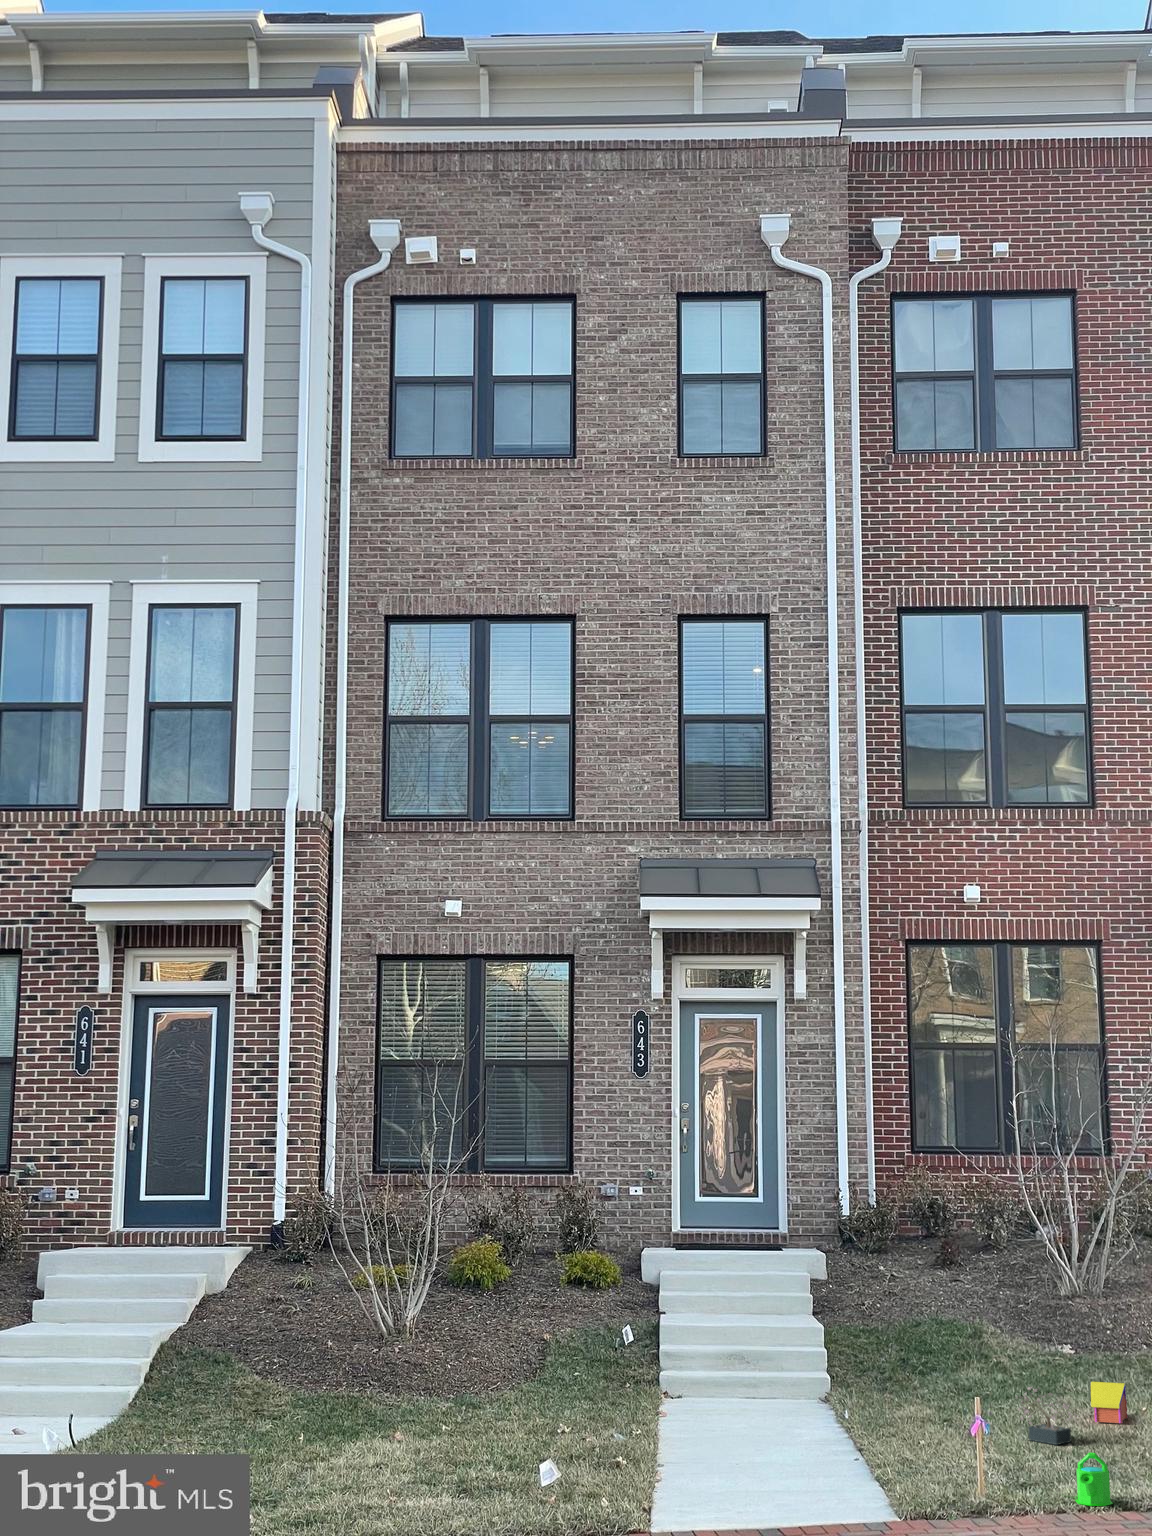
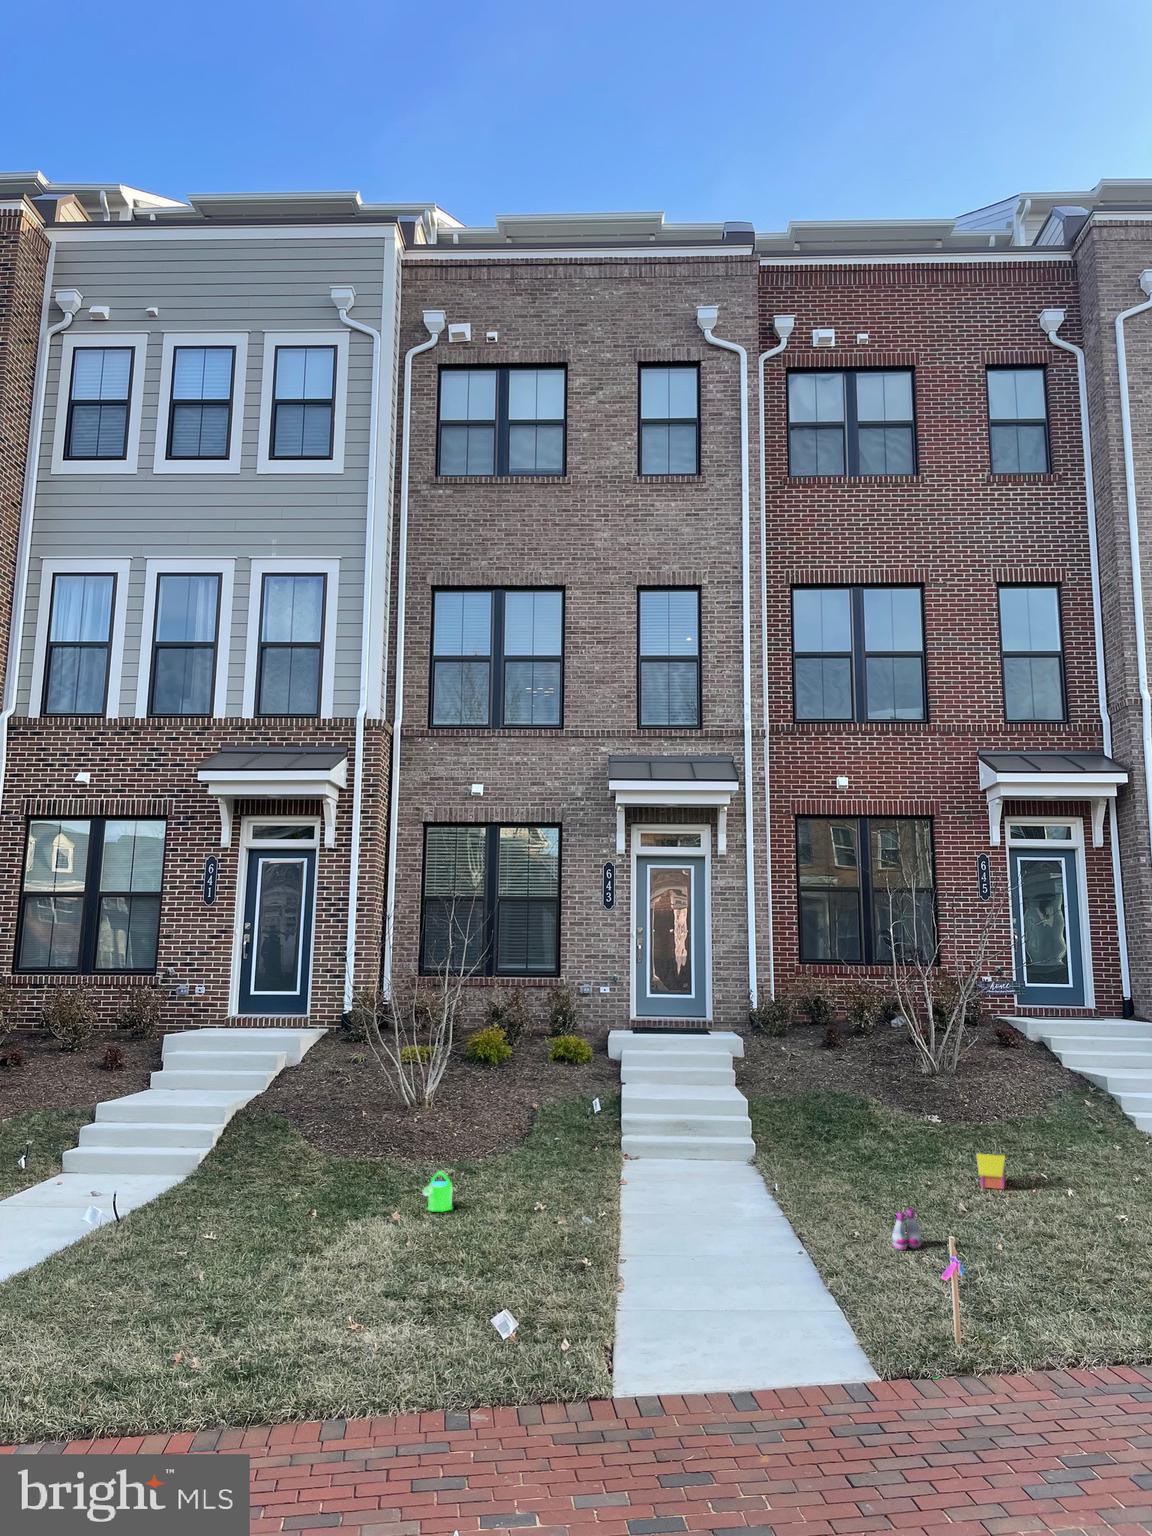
decorative plant: present [1019,1387,1072,1445] -> none [922,1161,976,1213]
boots: none [967,1434,1004,1479] -> present [892,1209,922,1250]
watering can: present [1075,1453,1113,1506] -> present [423,1171,453,1212]

